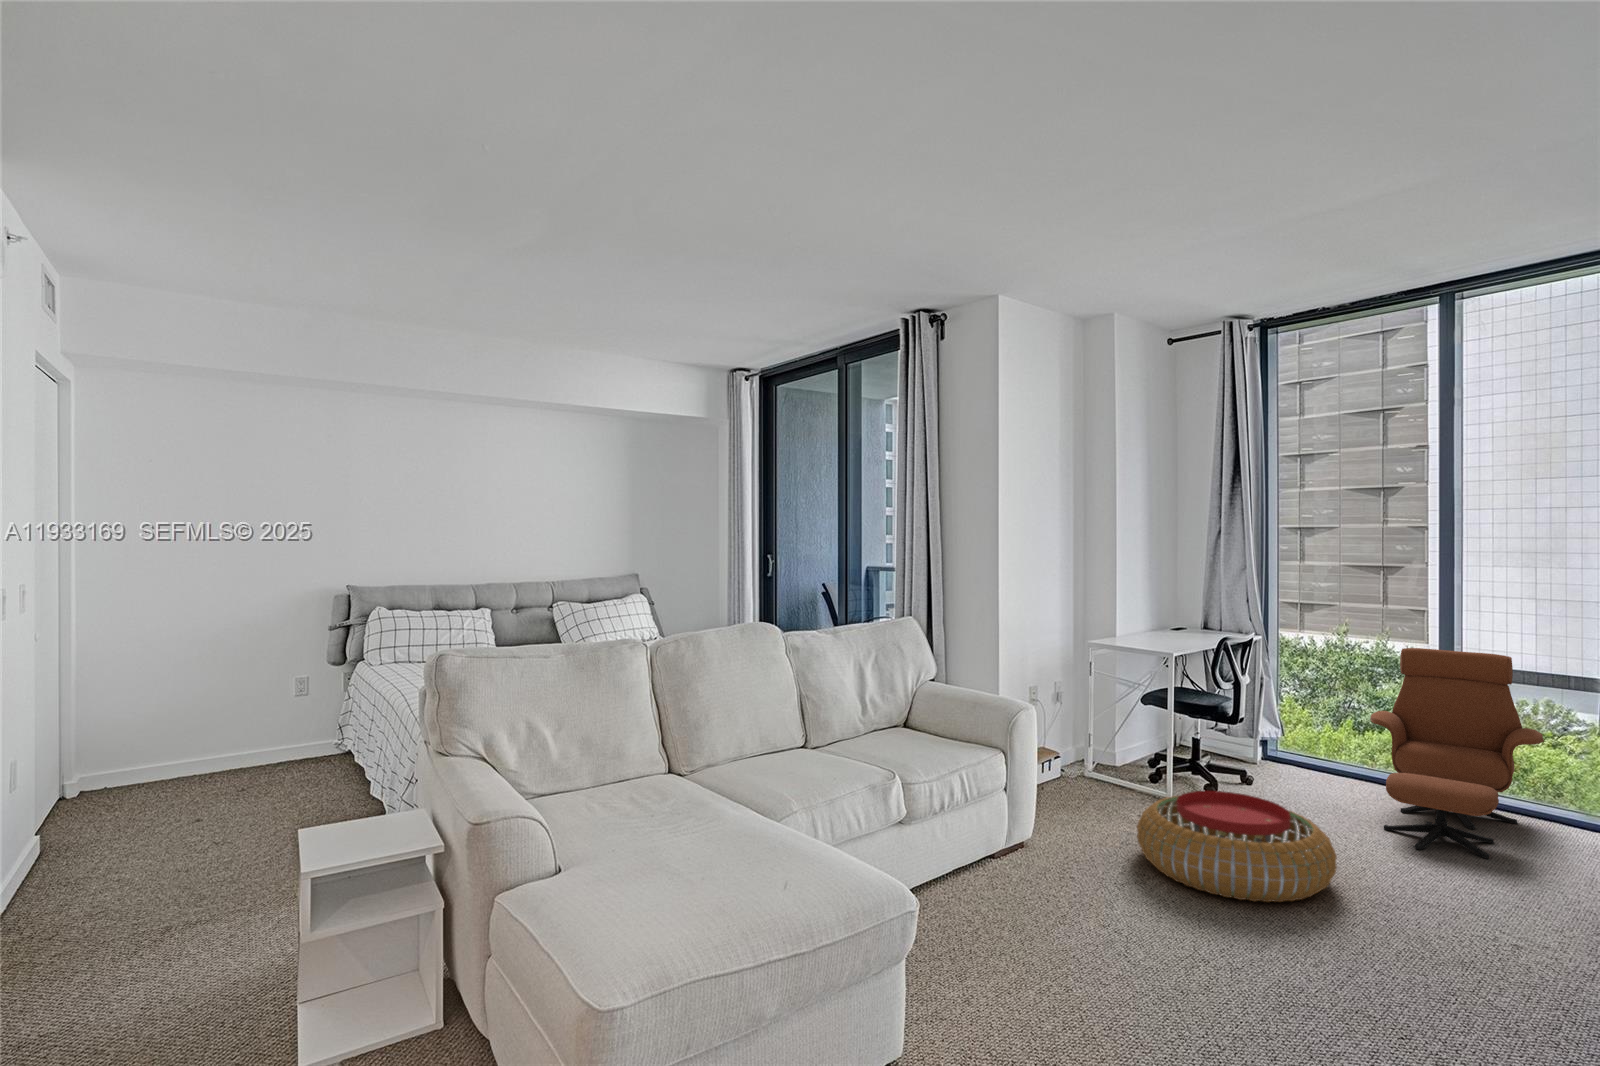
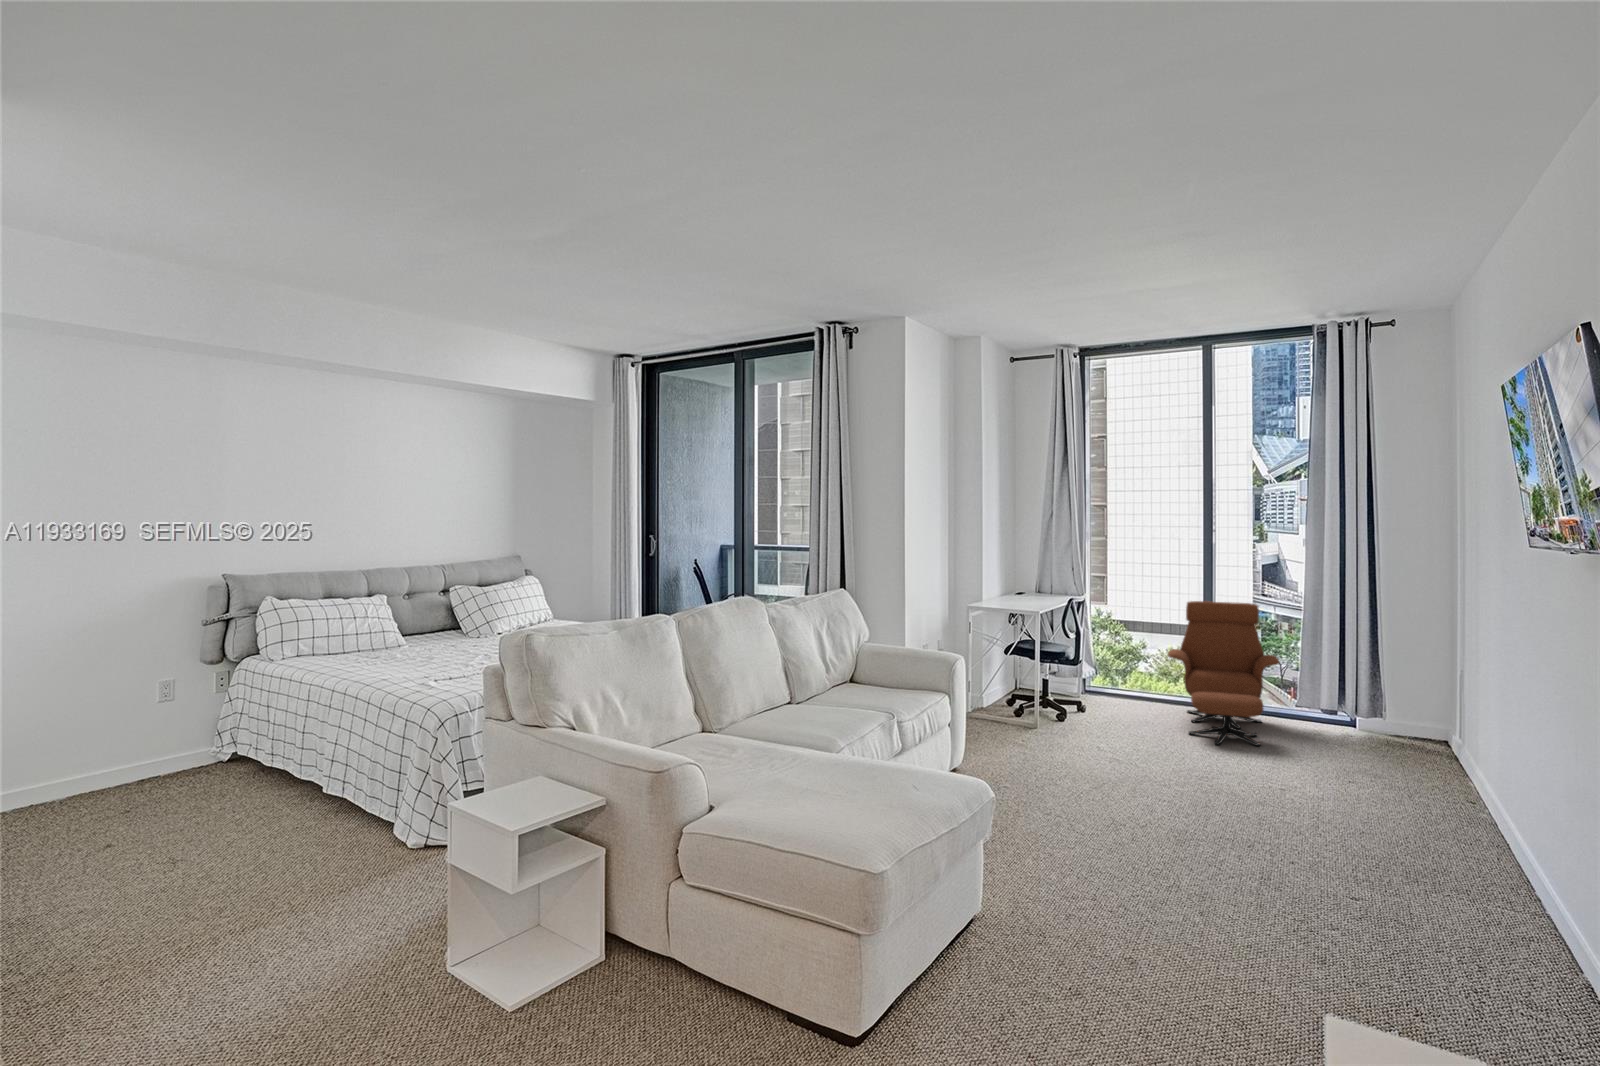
pouf: present [1137,791,1337,902] -> none [1045,714,1189,790]

